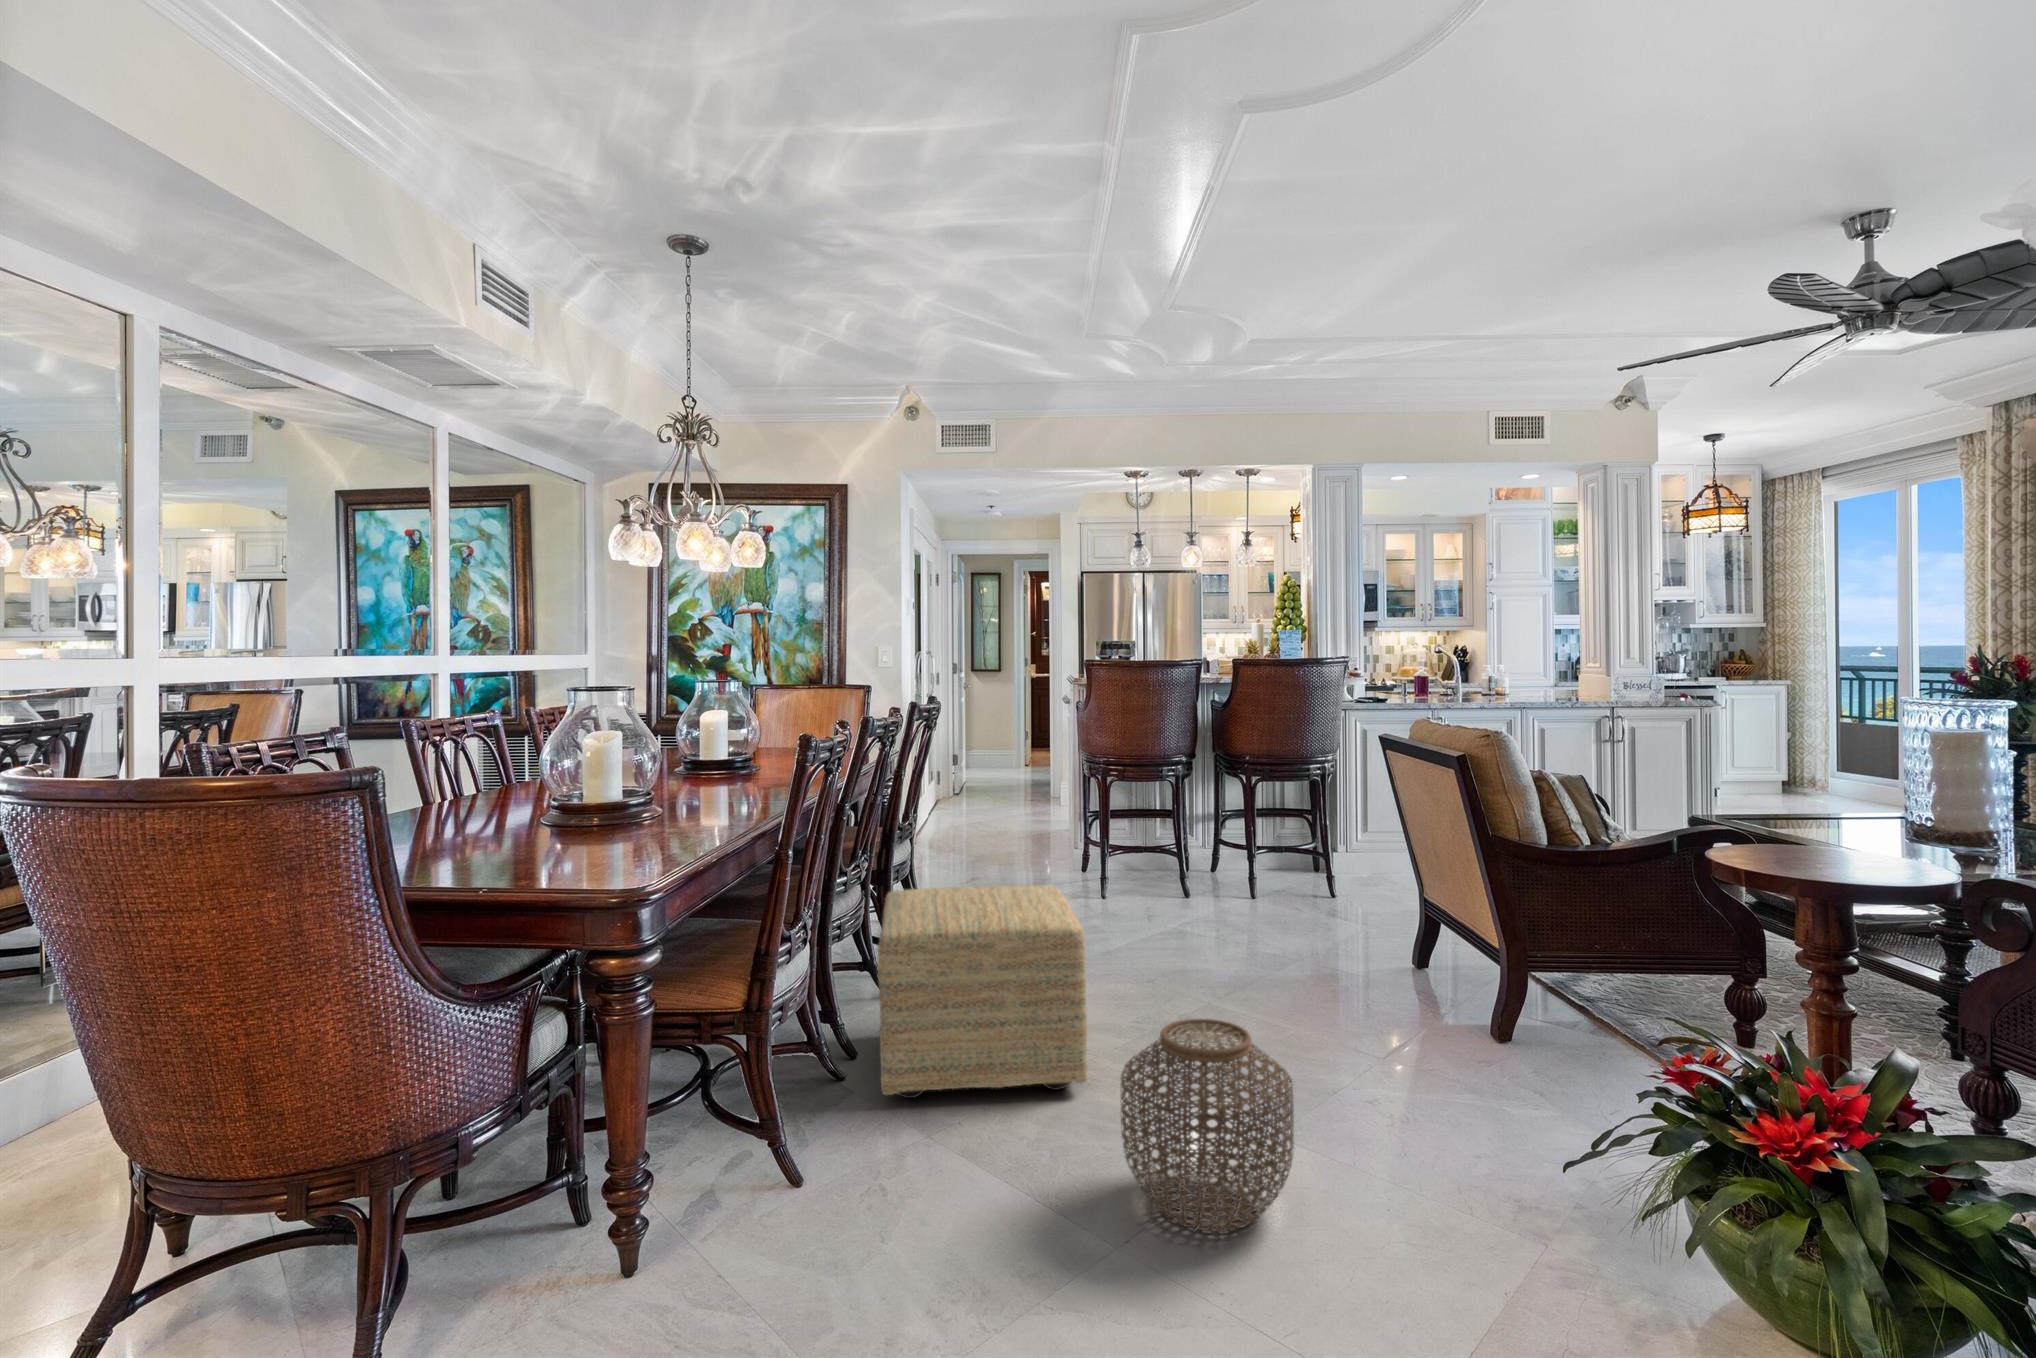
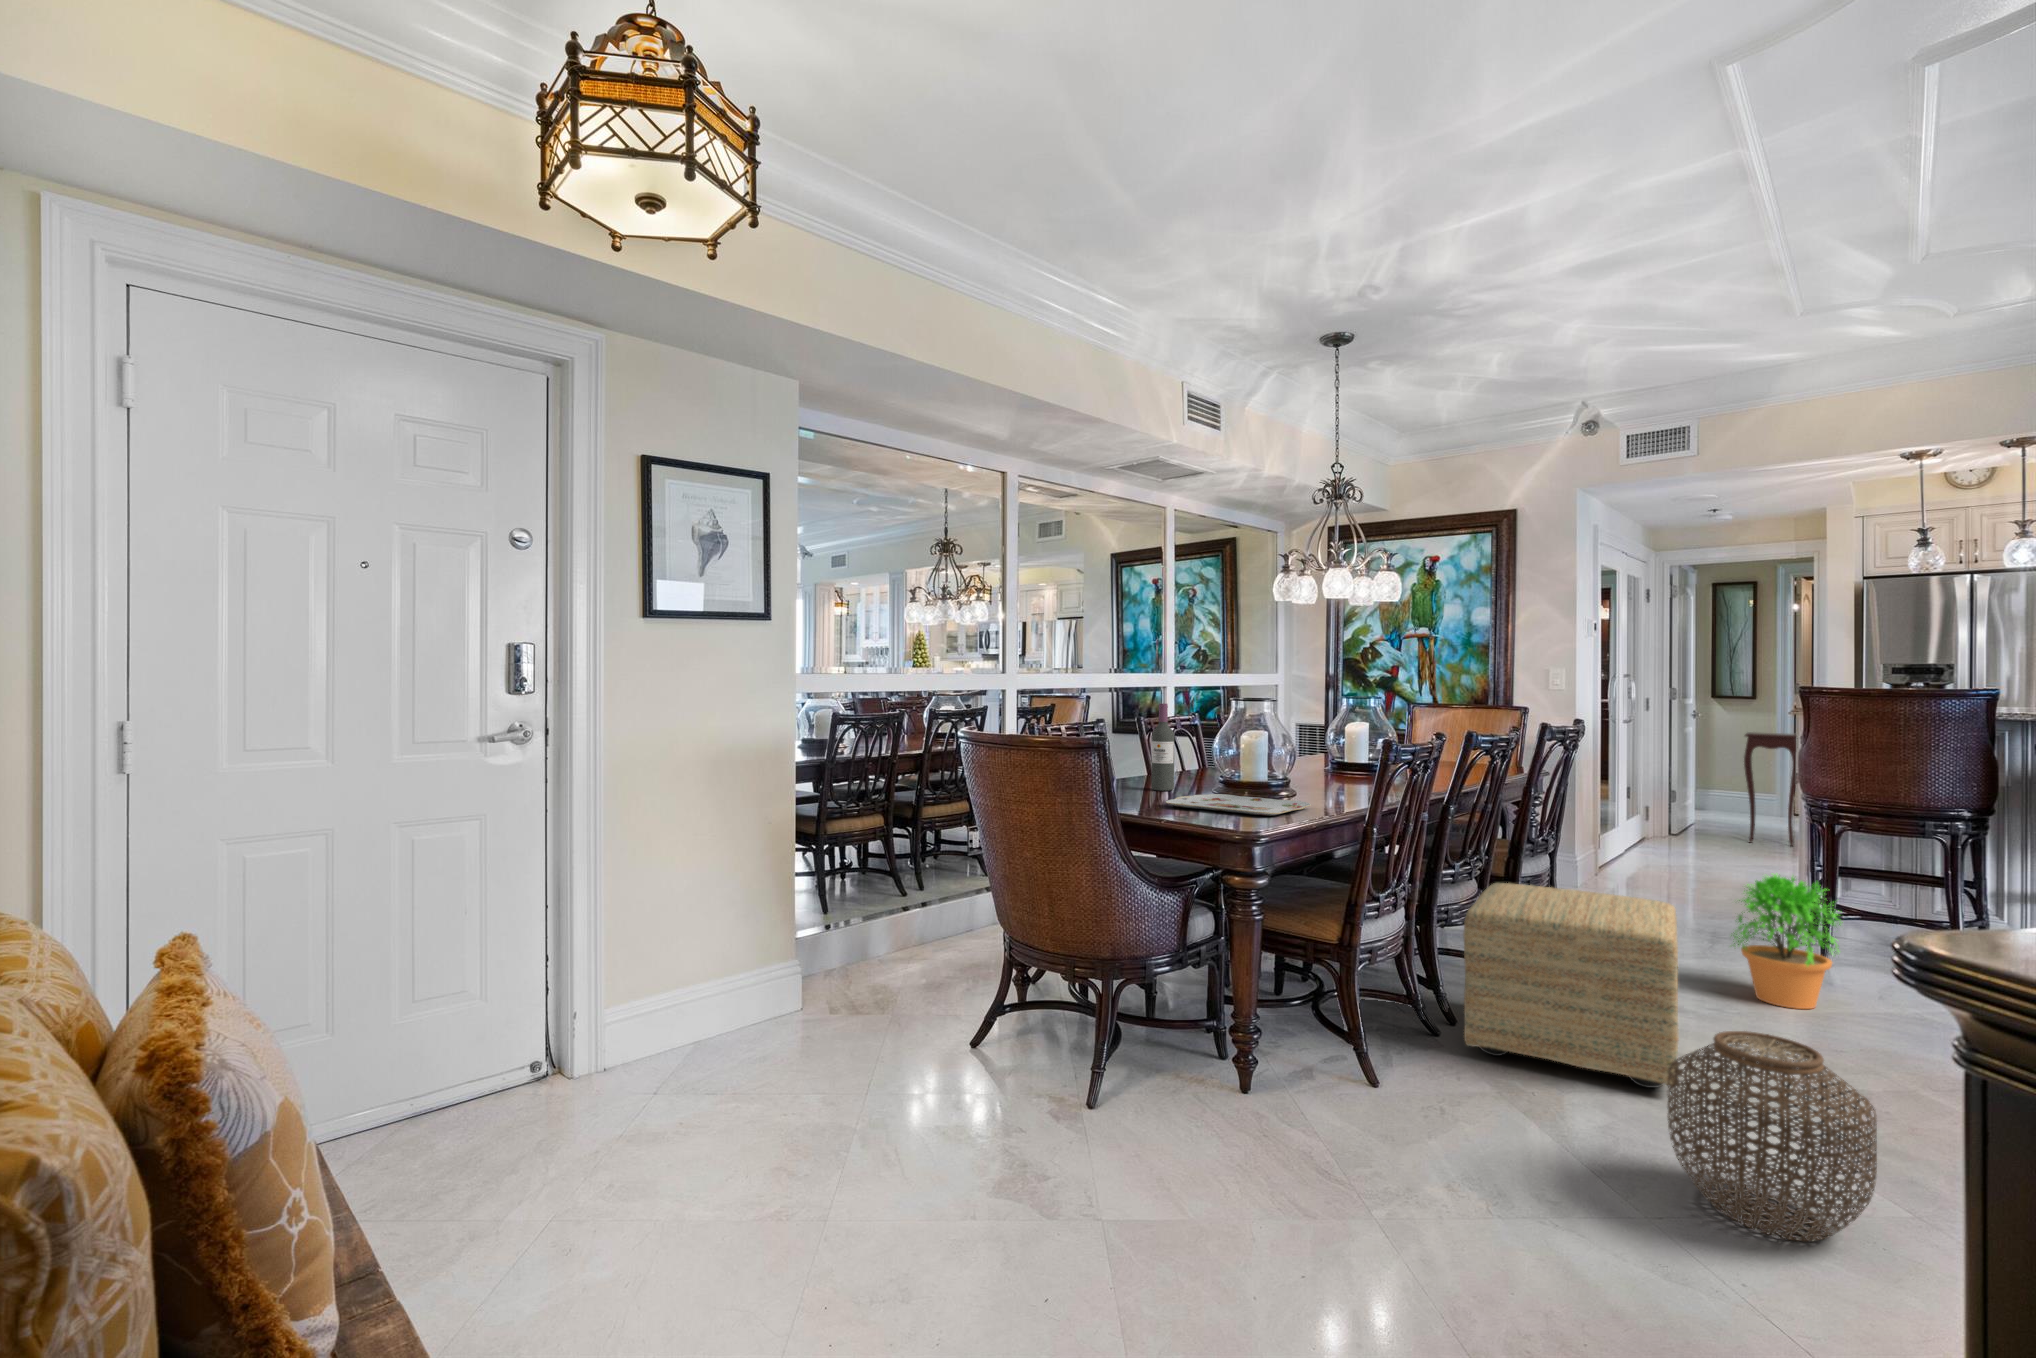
wine bottle: none [438,701,478,833] -> present [1152,703,1174,791]
side table: none [1024,704,1063,804] -> present [1744,732,1796,846]
serving tray: none [476,827,697,858] -> present [1166,794,1311,816]
potted plant: none [1073,837,1161,963] -> present [1731,875,1841,1009]

